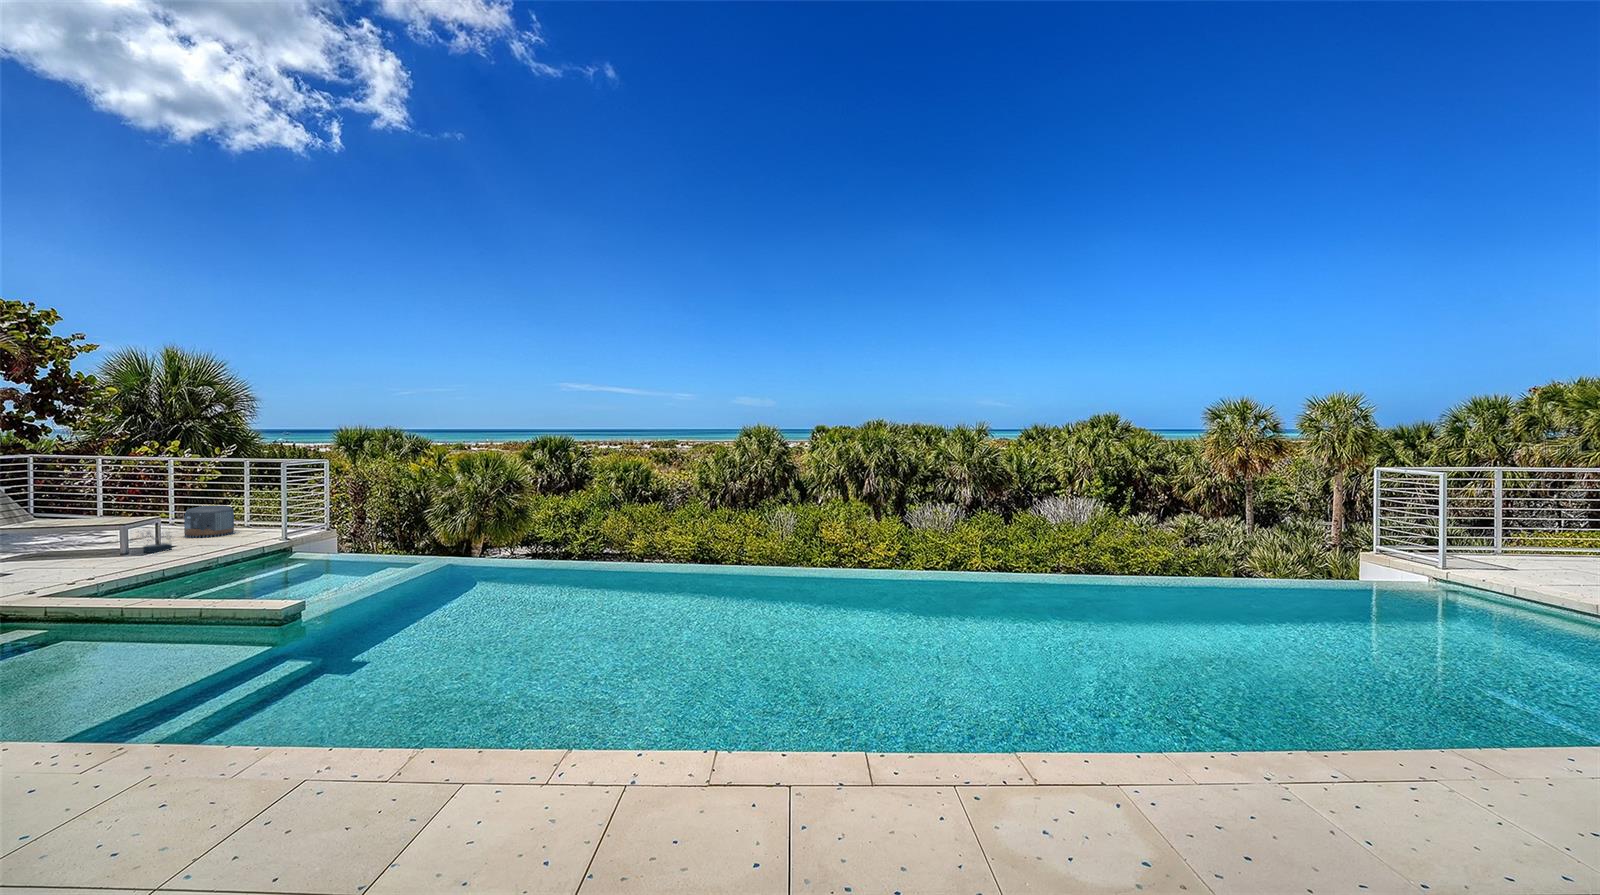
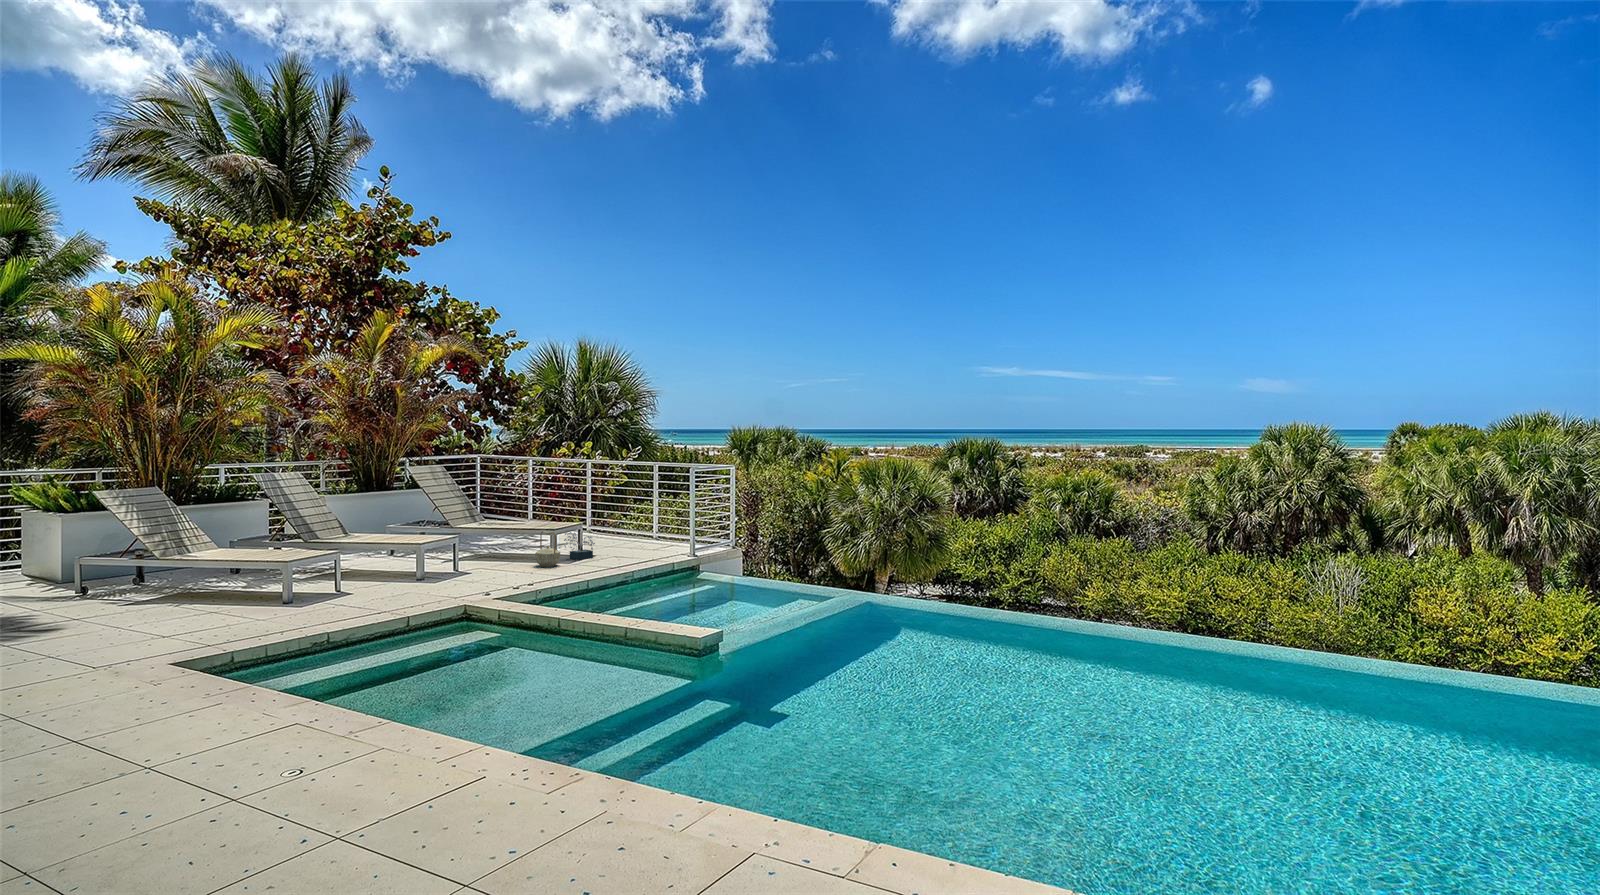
pouf: present [184,506,234,538] -> none [600,510,642,547]
basket: none [98,531,130,562] -> present [535,531,560,567]

